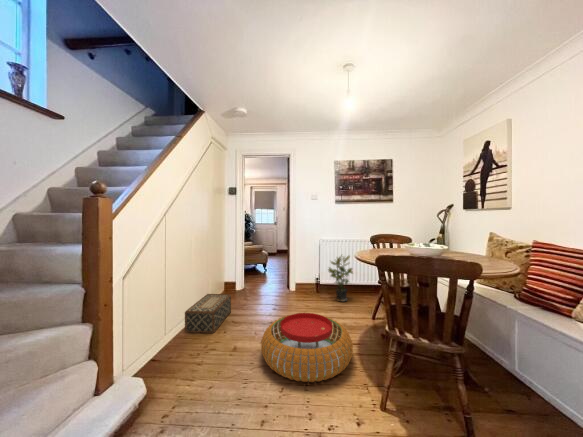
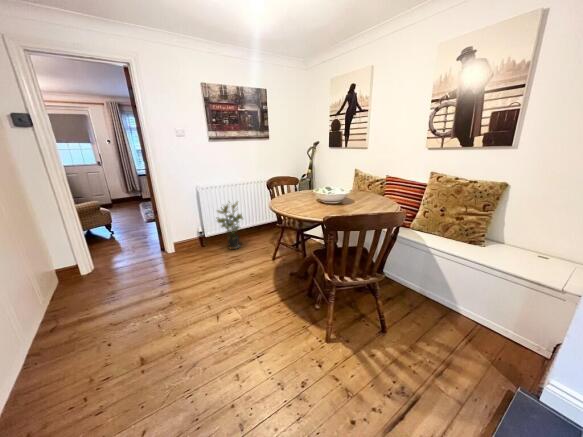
woven basket: present [185,294,231,333] -> none [6,290,96,383]
pouf: present [261,313,353,382] -> none [181,277,286,364]

